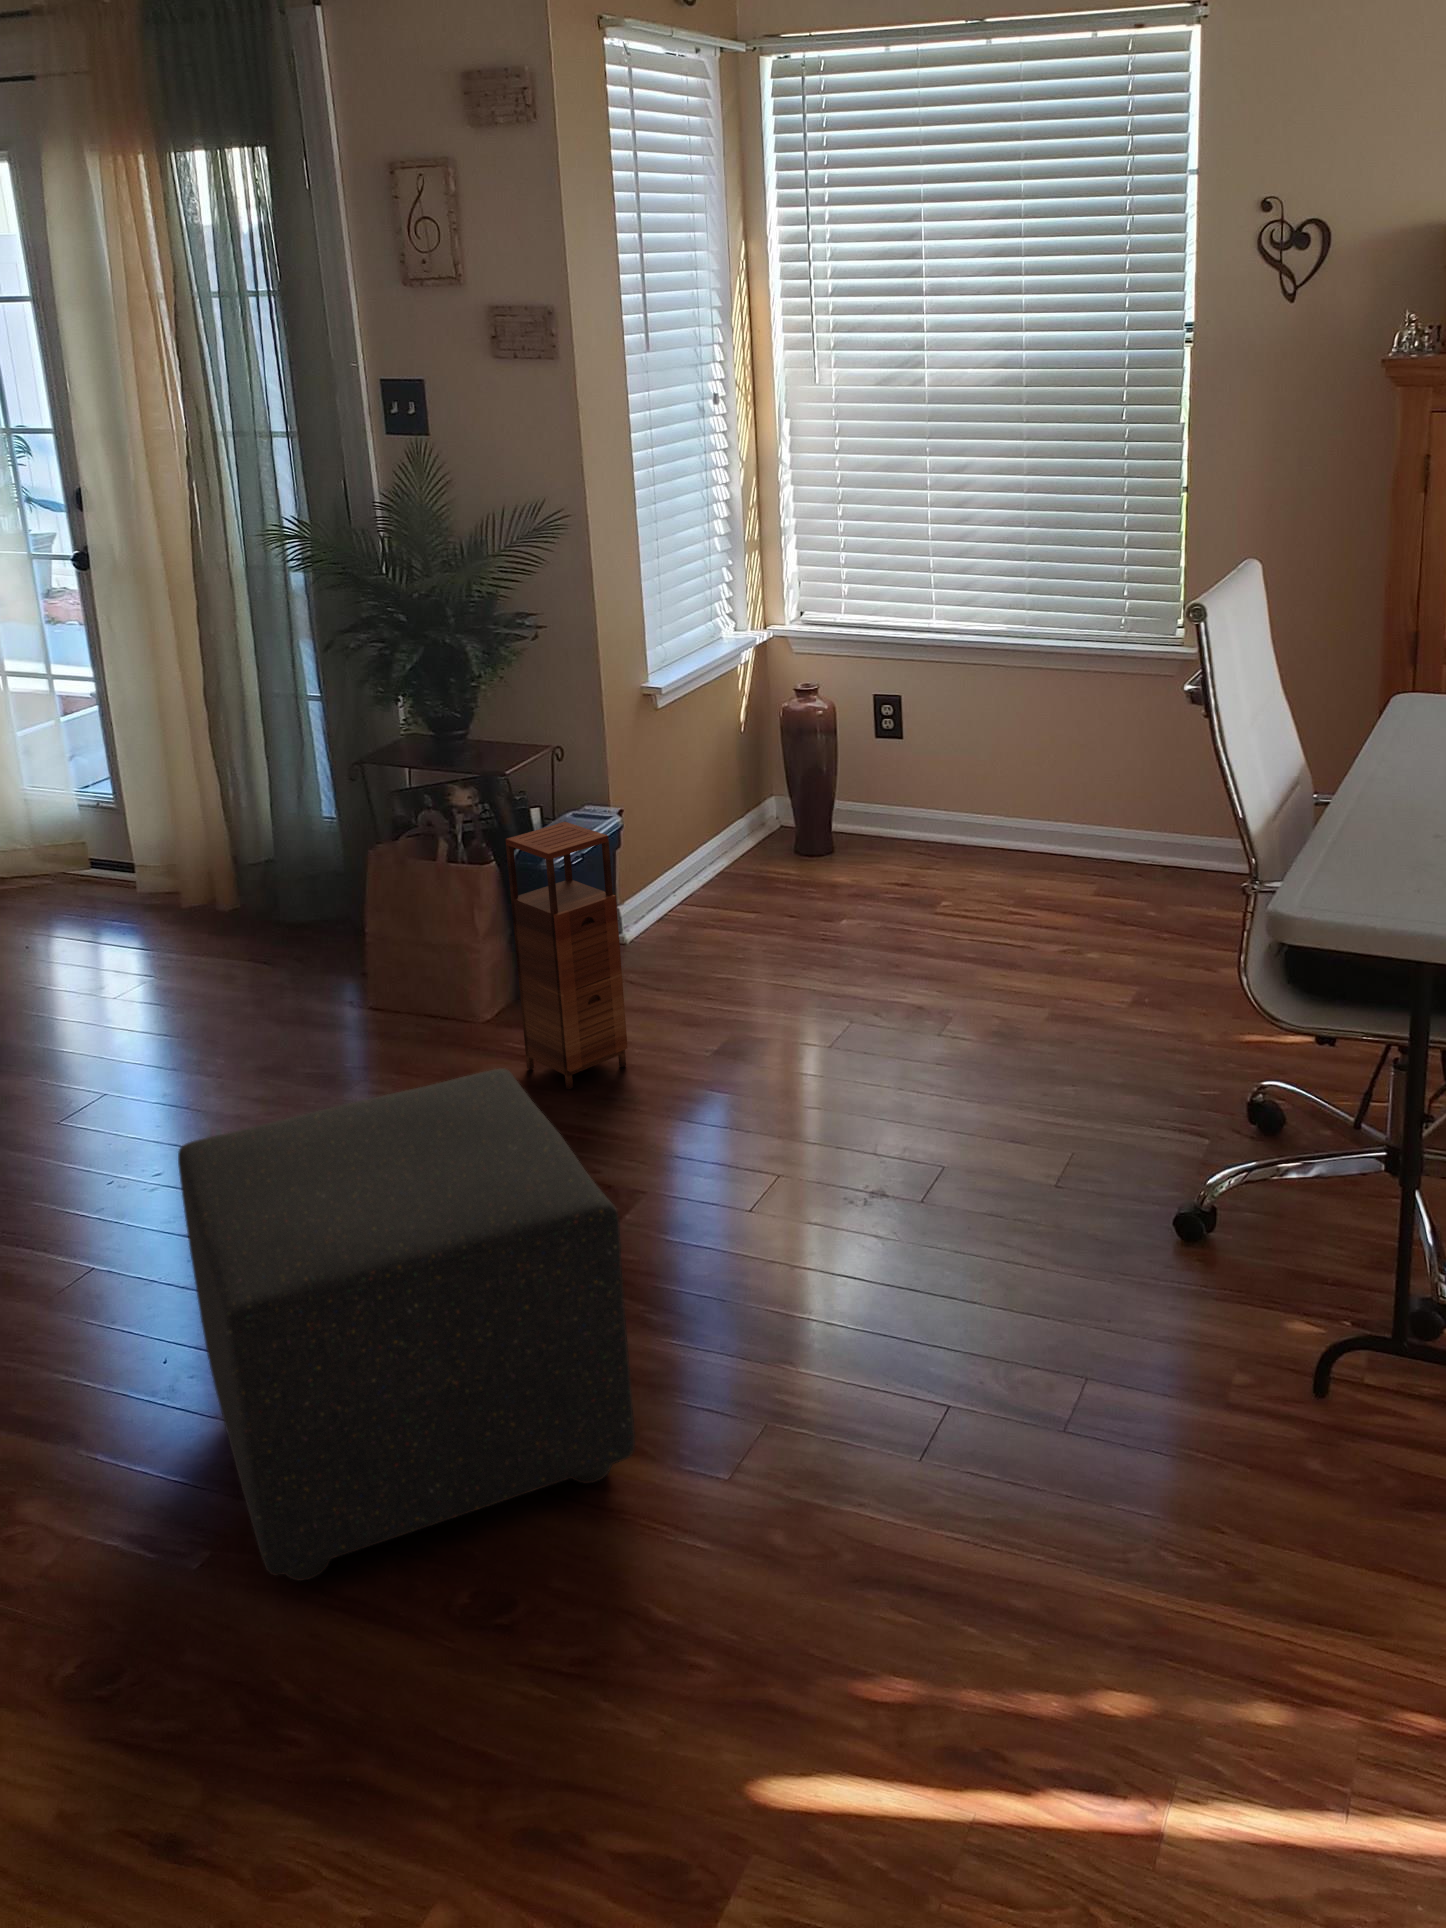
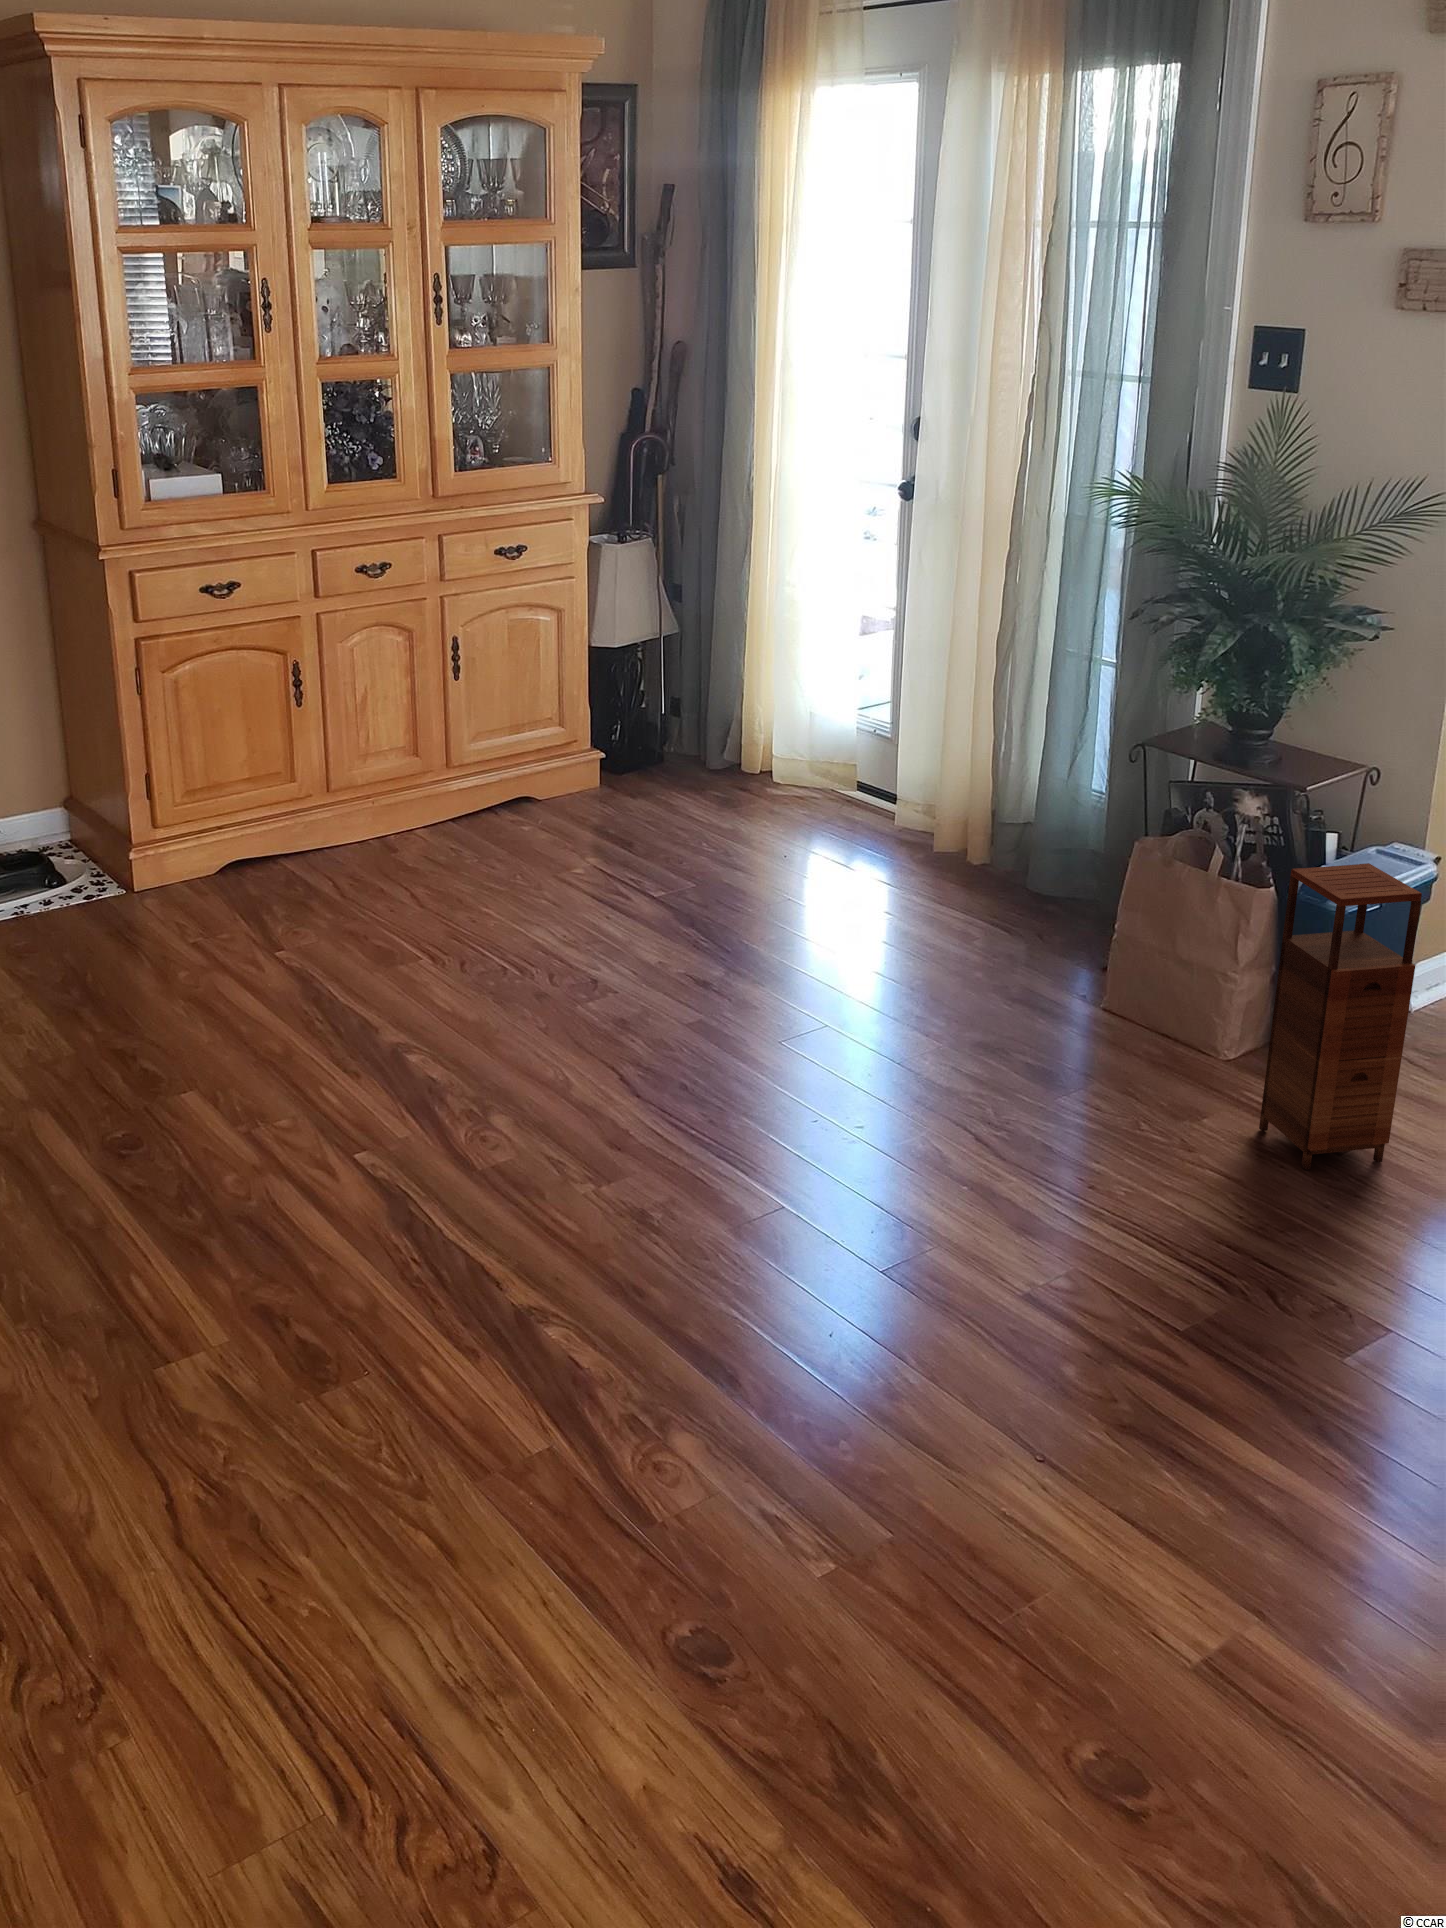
ottoman: present [178,1068,635,1581] -> none [845,1127,1344,1686]

